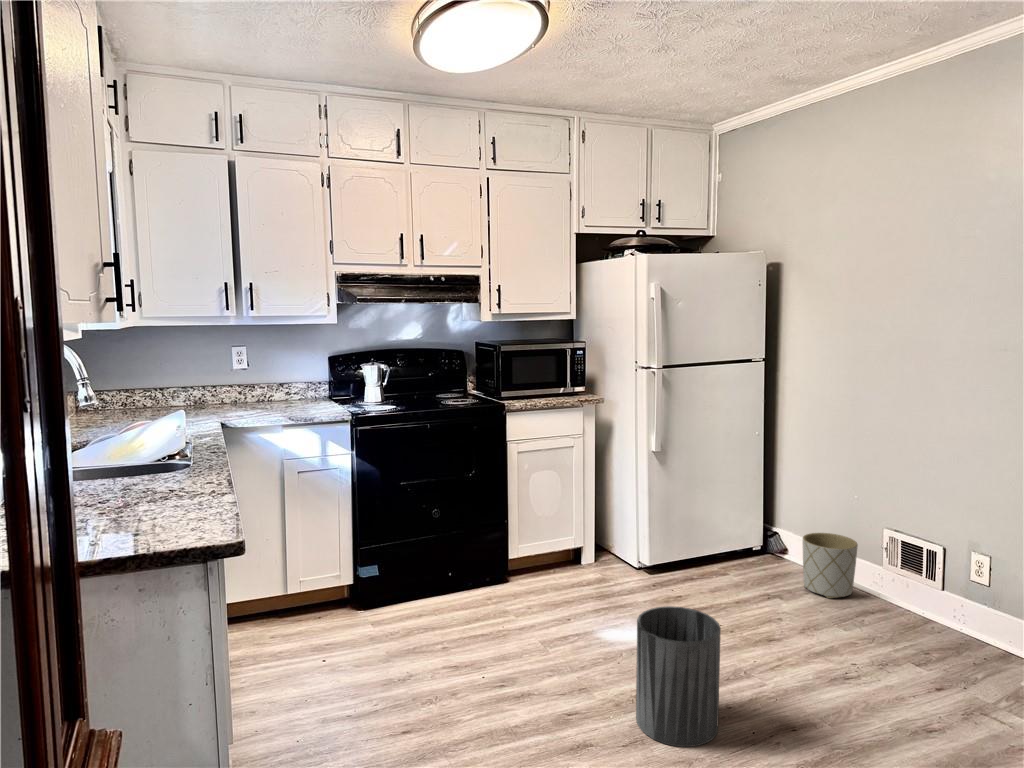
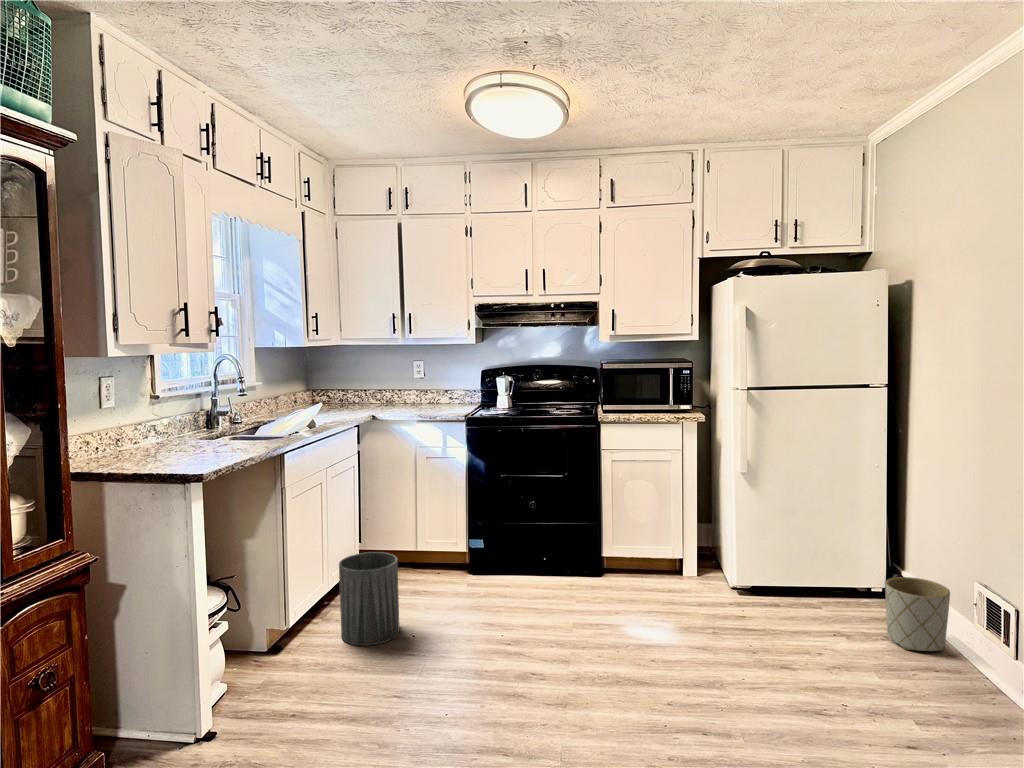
trash can: present [636,606,721,747] -> present [339,552,400,646]

